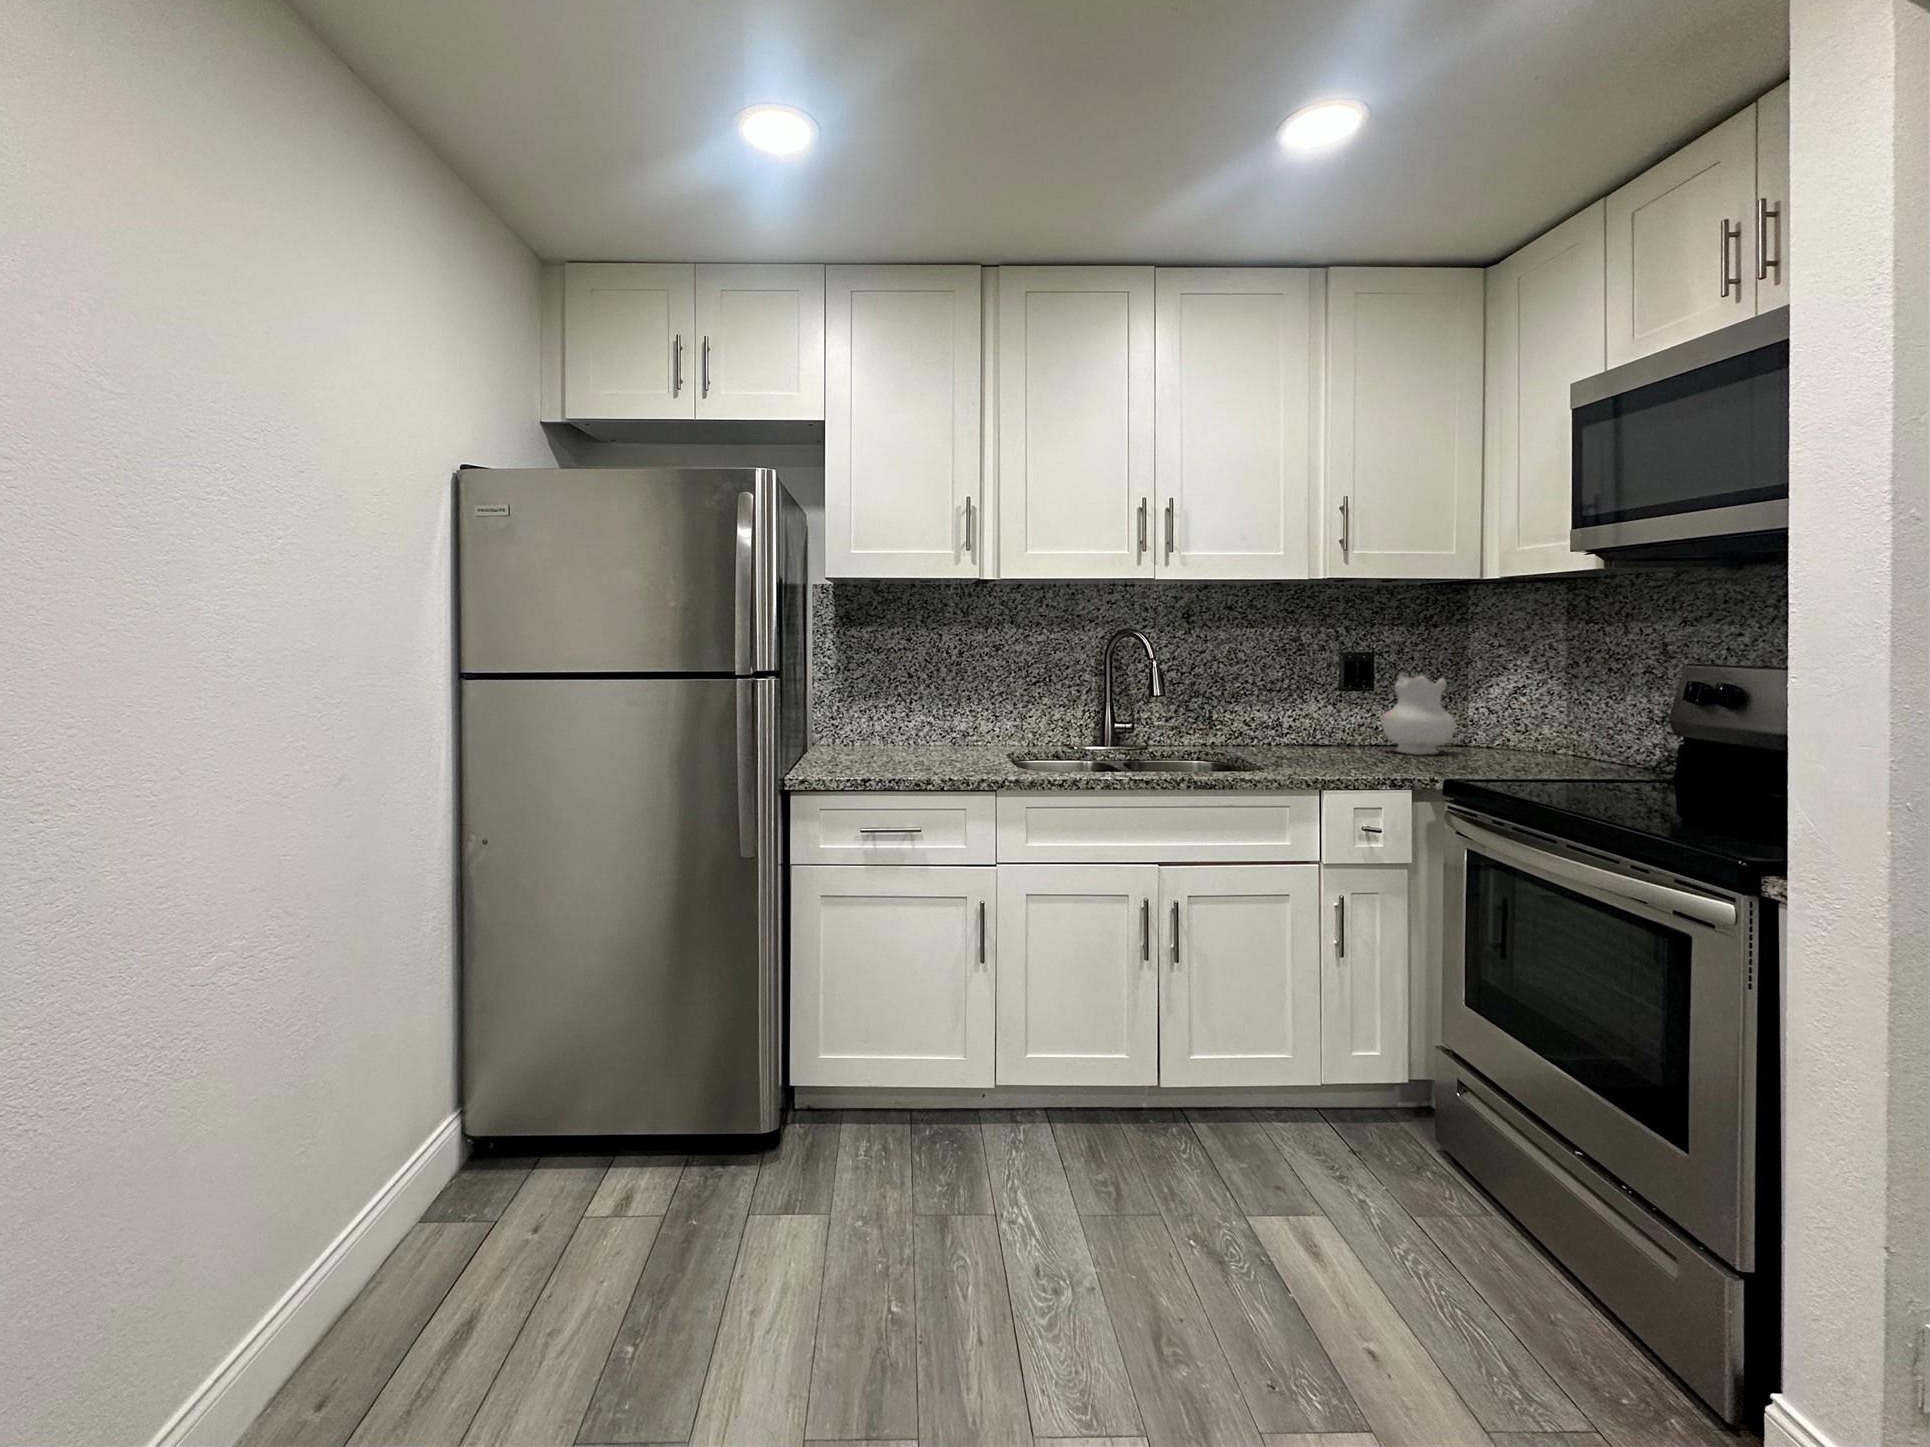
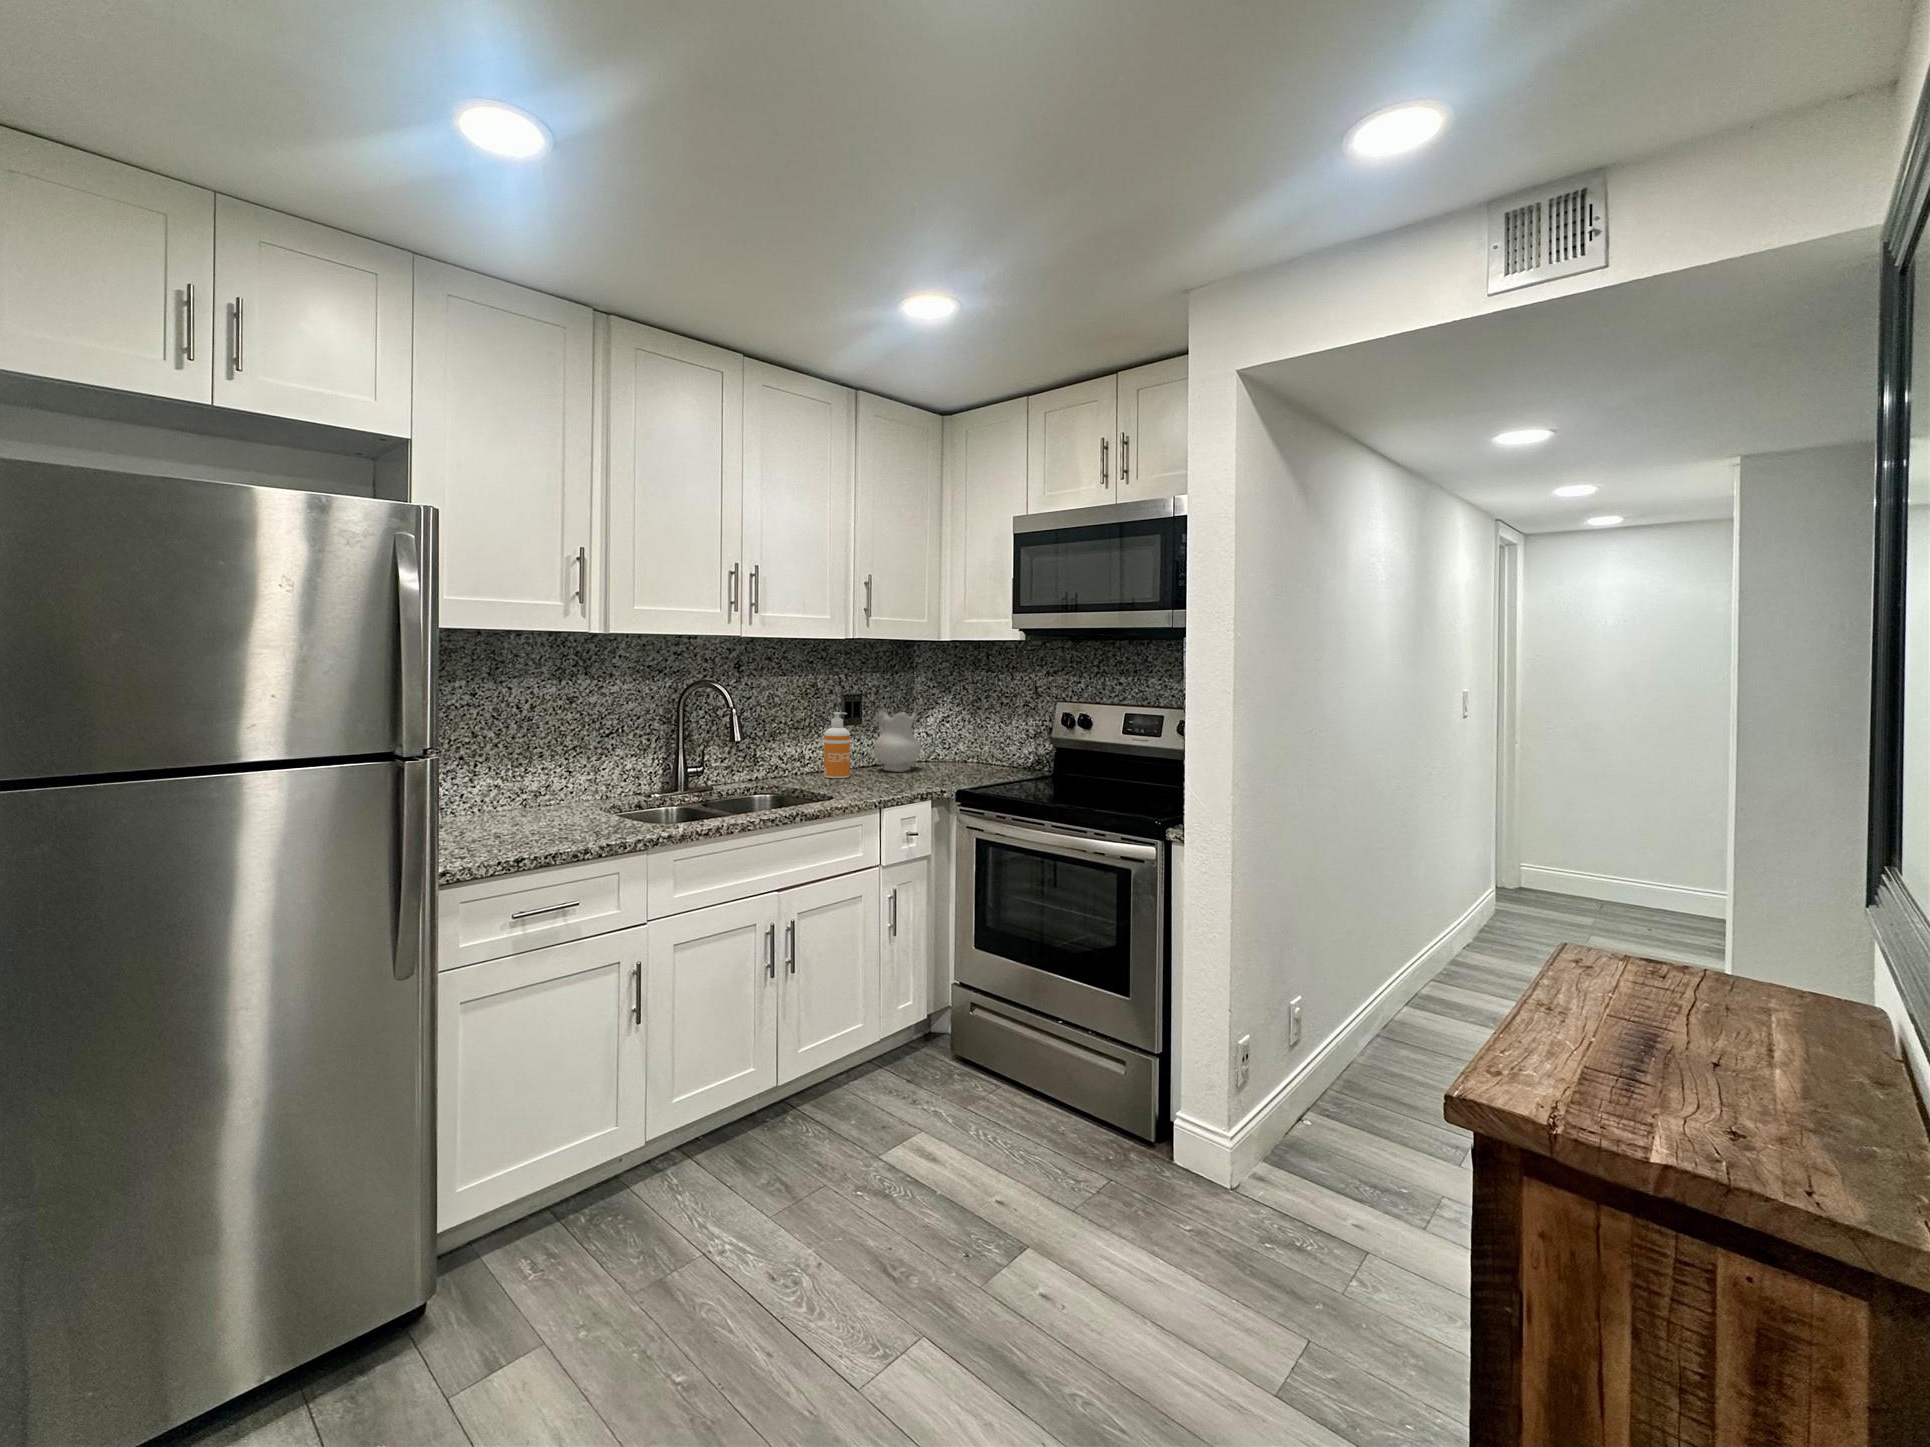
soap dispenser: none [1302,674,1338,754] -> present [824,712,850,778]

